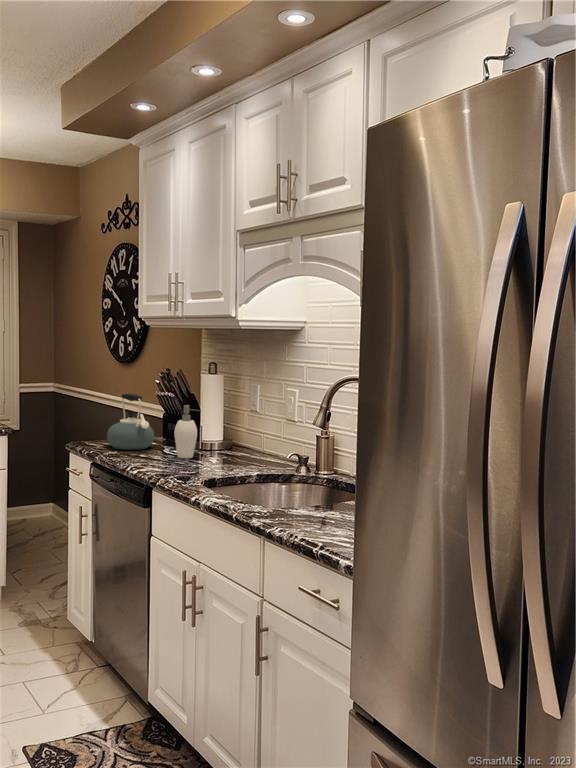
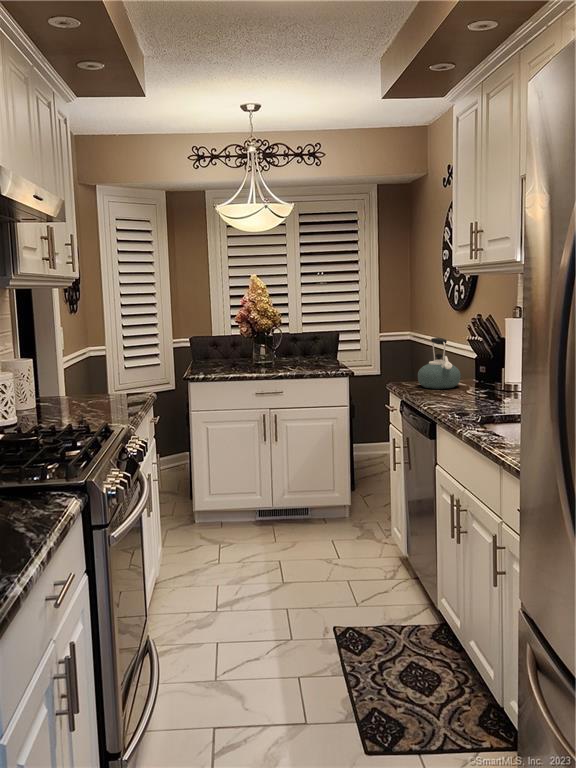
soap dispenser: present [174,405,199,458] -> none [472,347,494,397]

